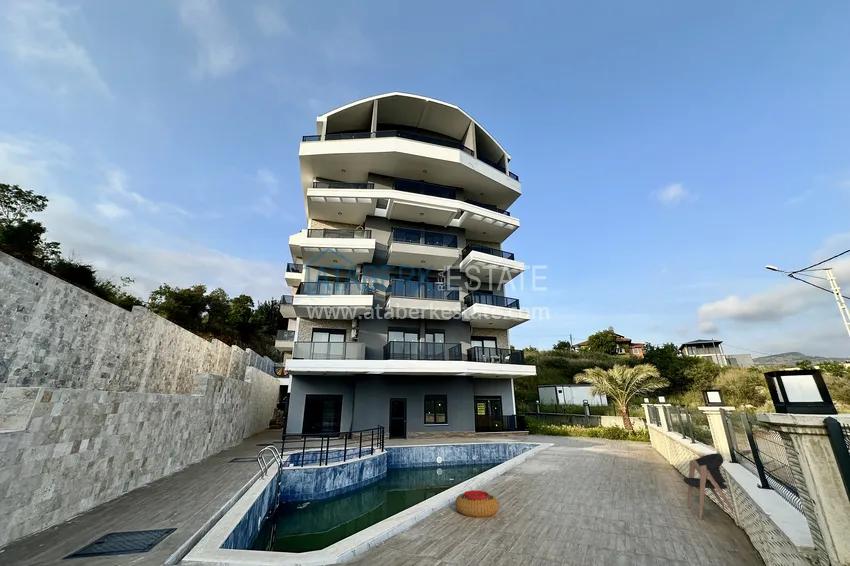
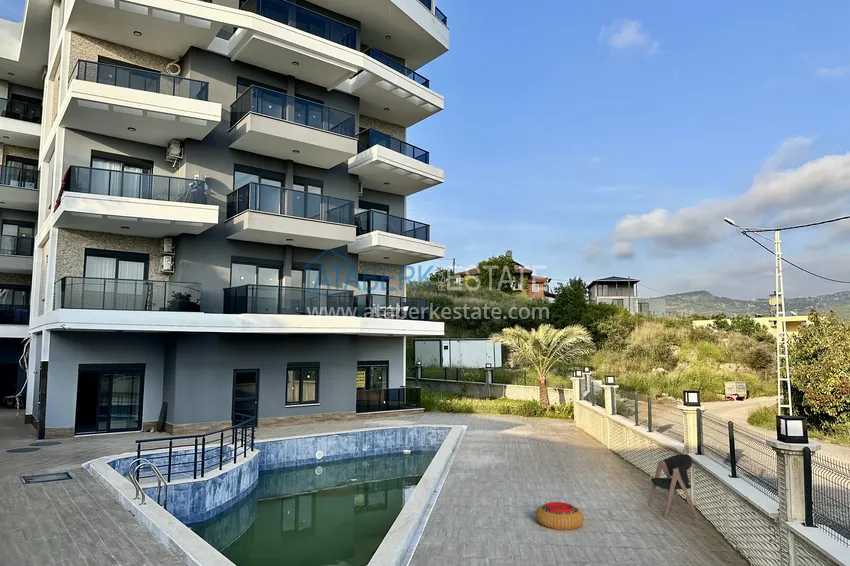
pouf: present [455,491,499,517] -> present [536,502,584,530]

